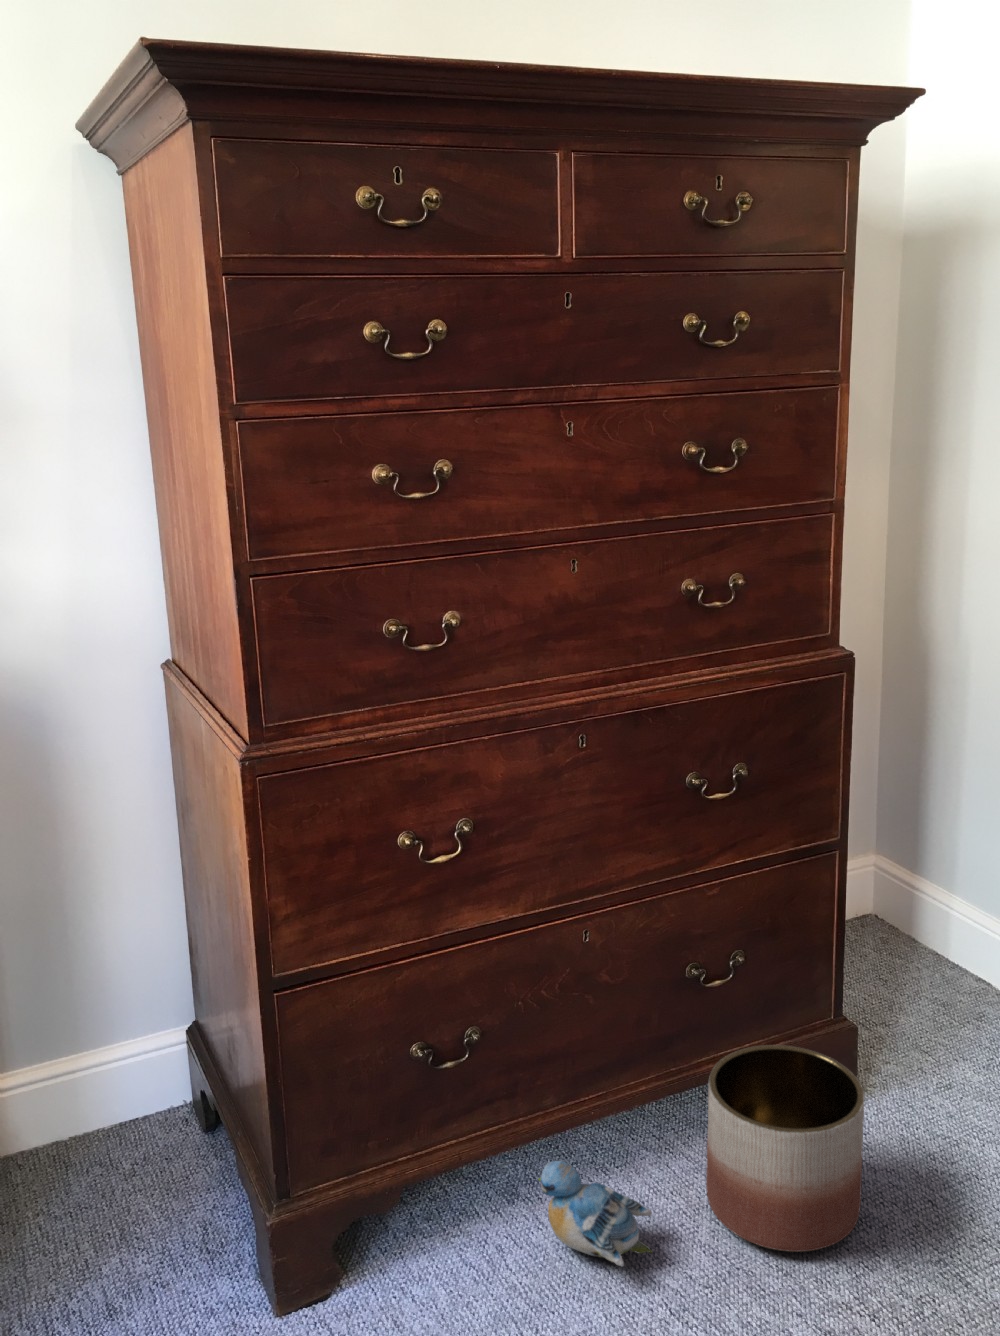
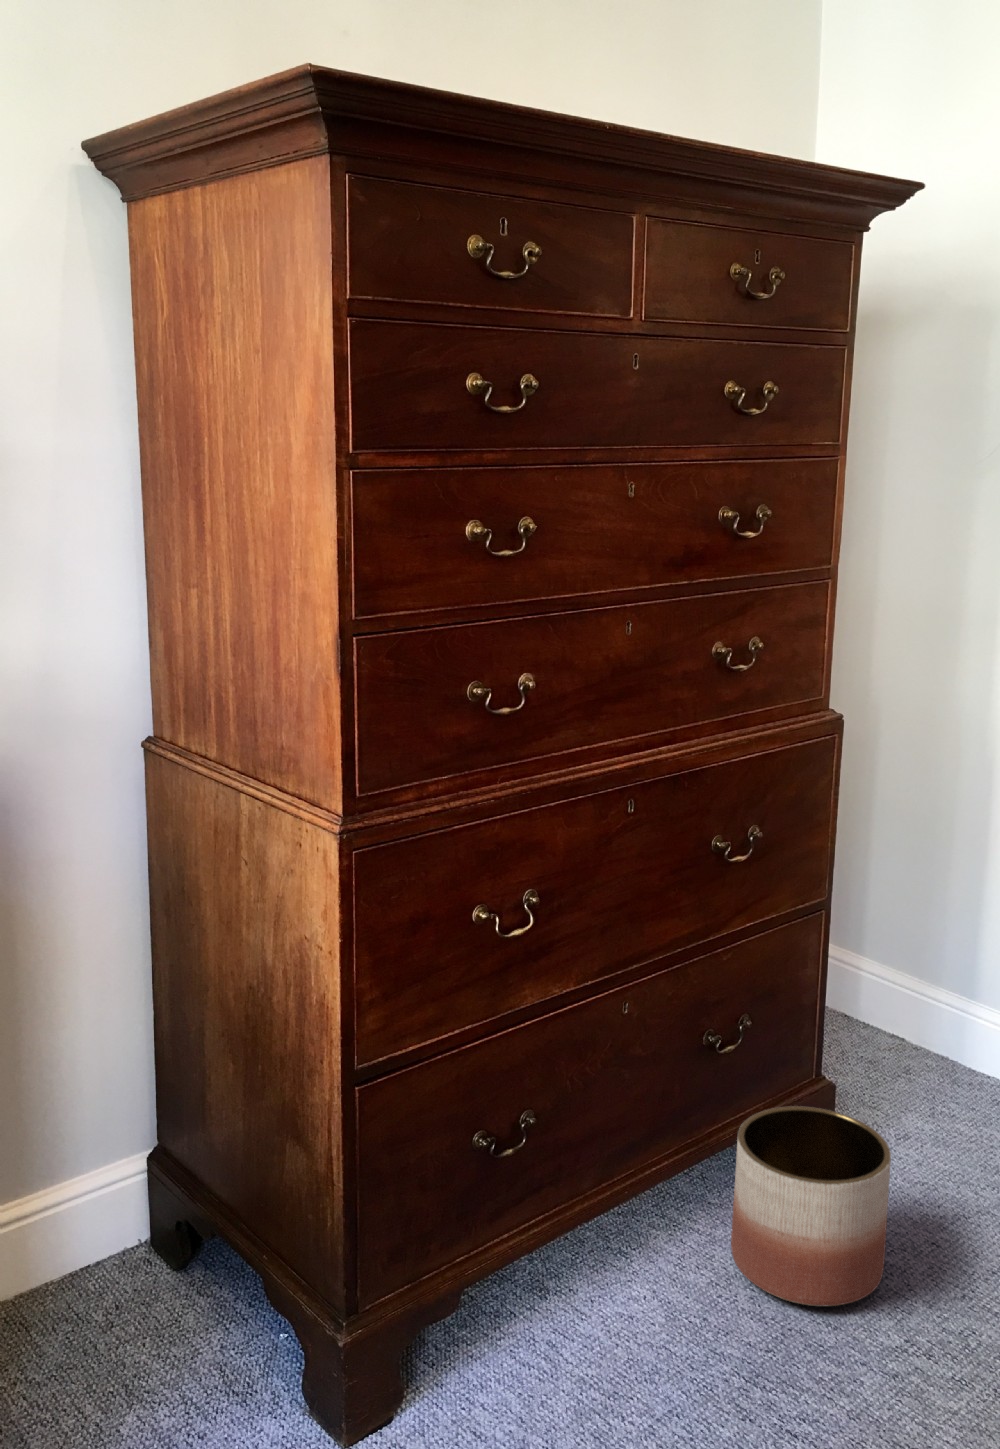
plush toy: present [538,1161,652,1267] -> none [585,1244,710,1342]

